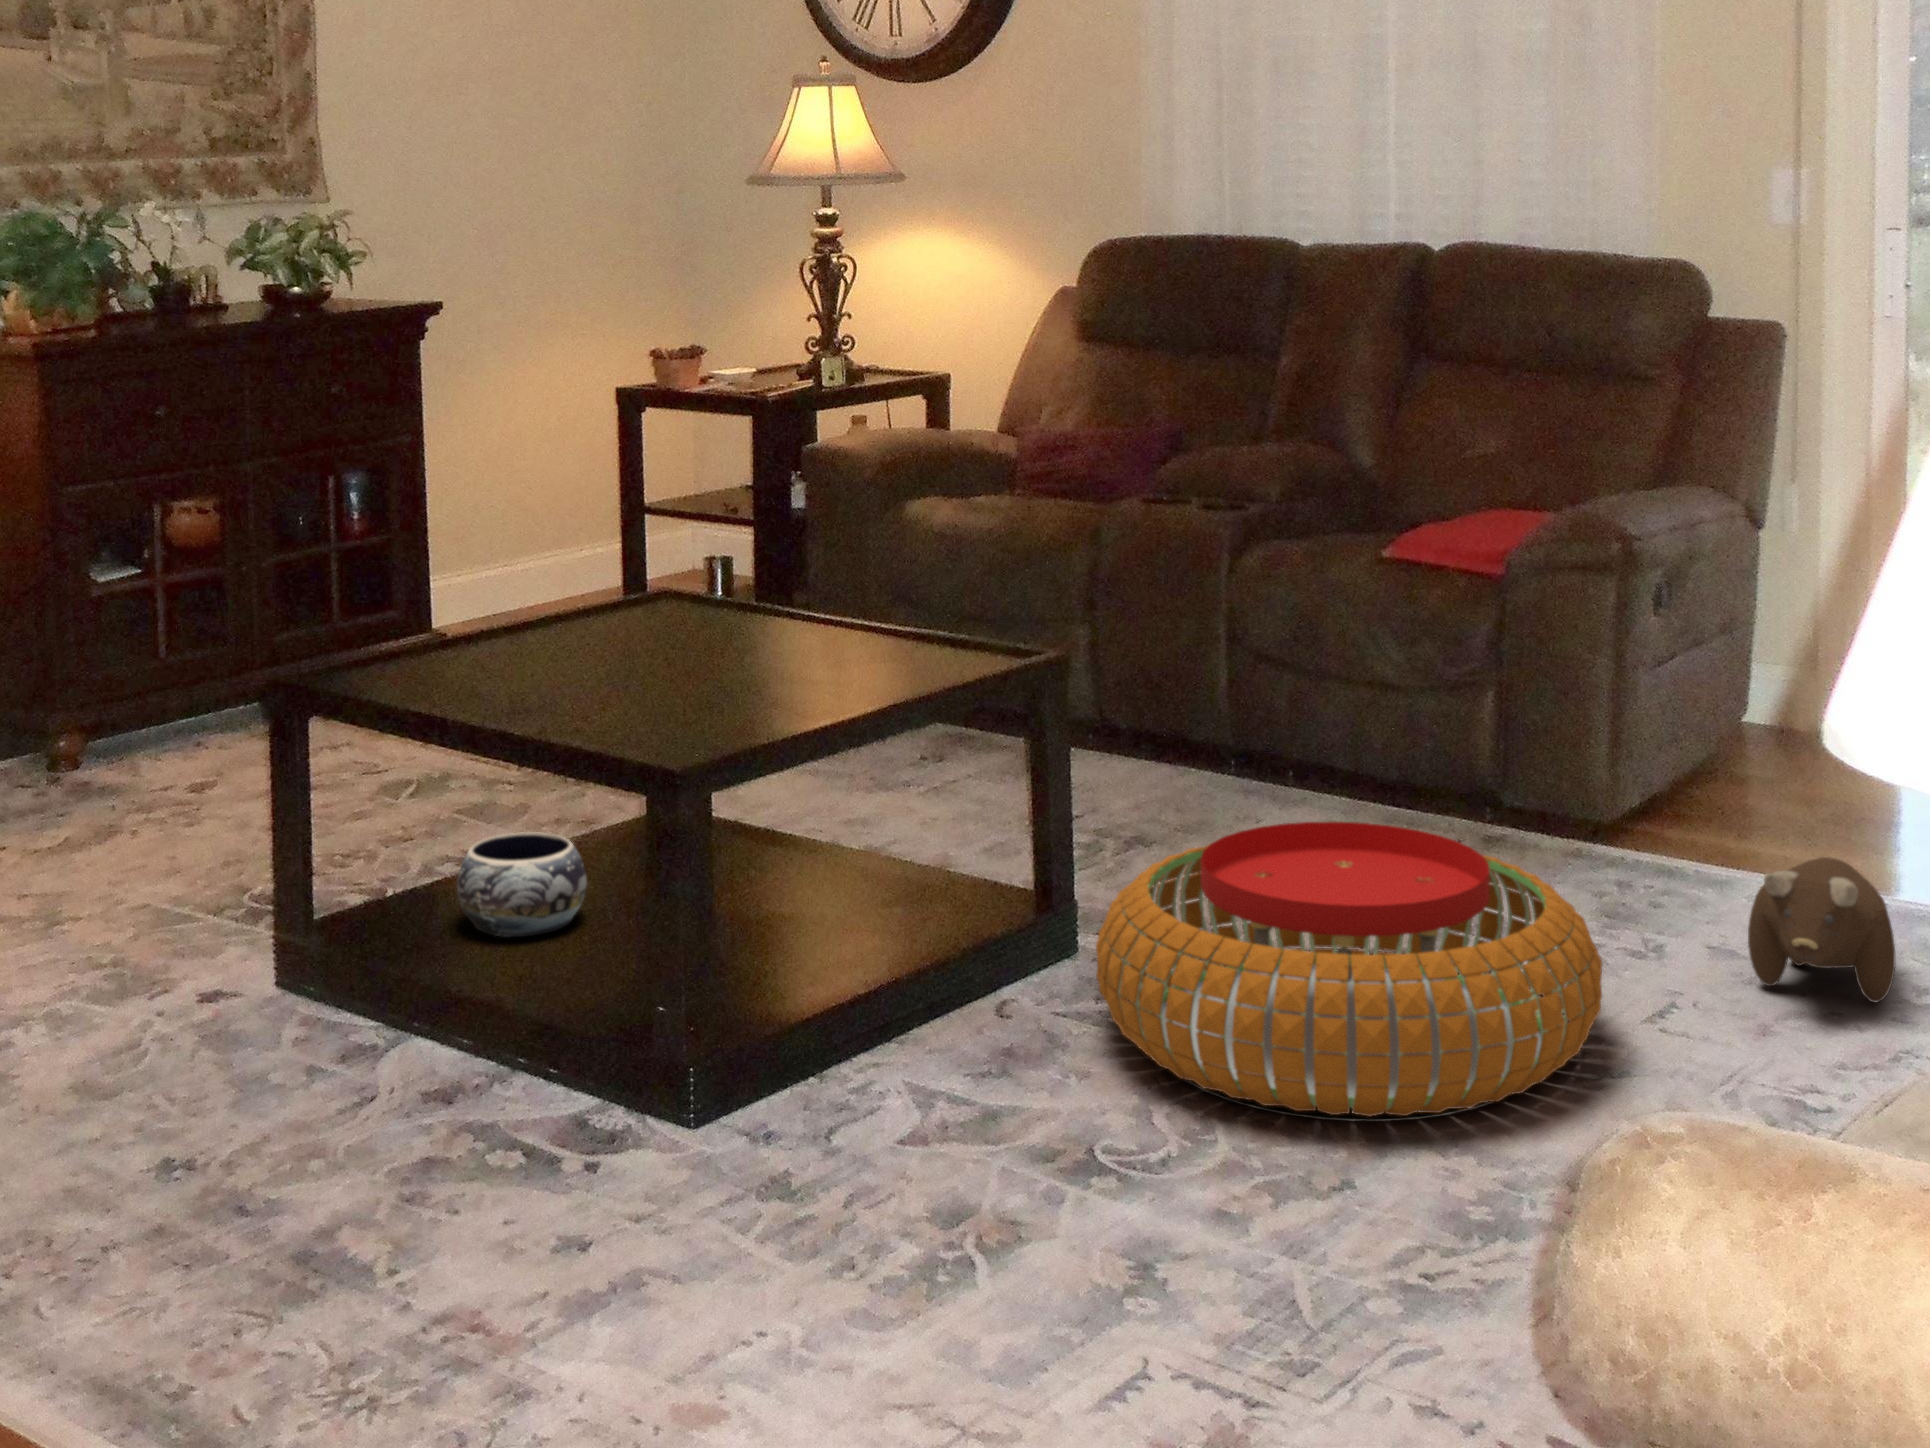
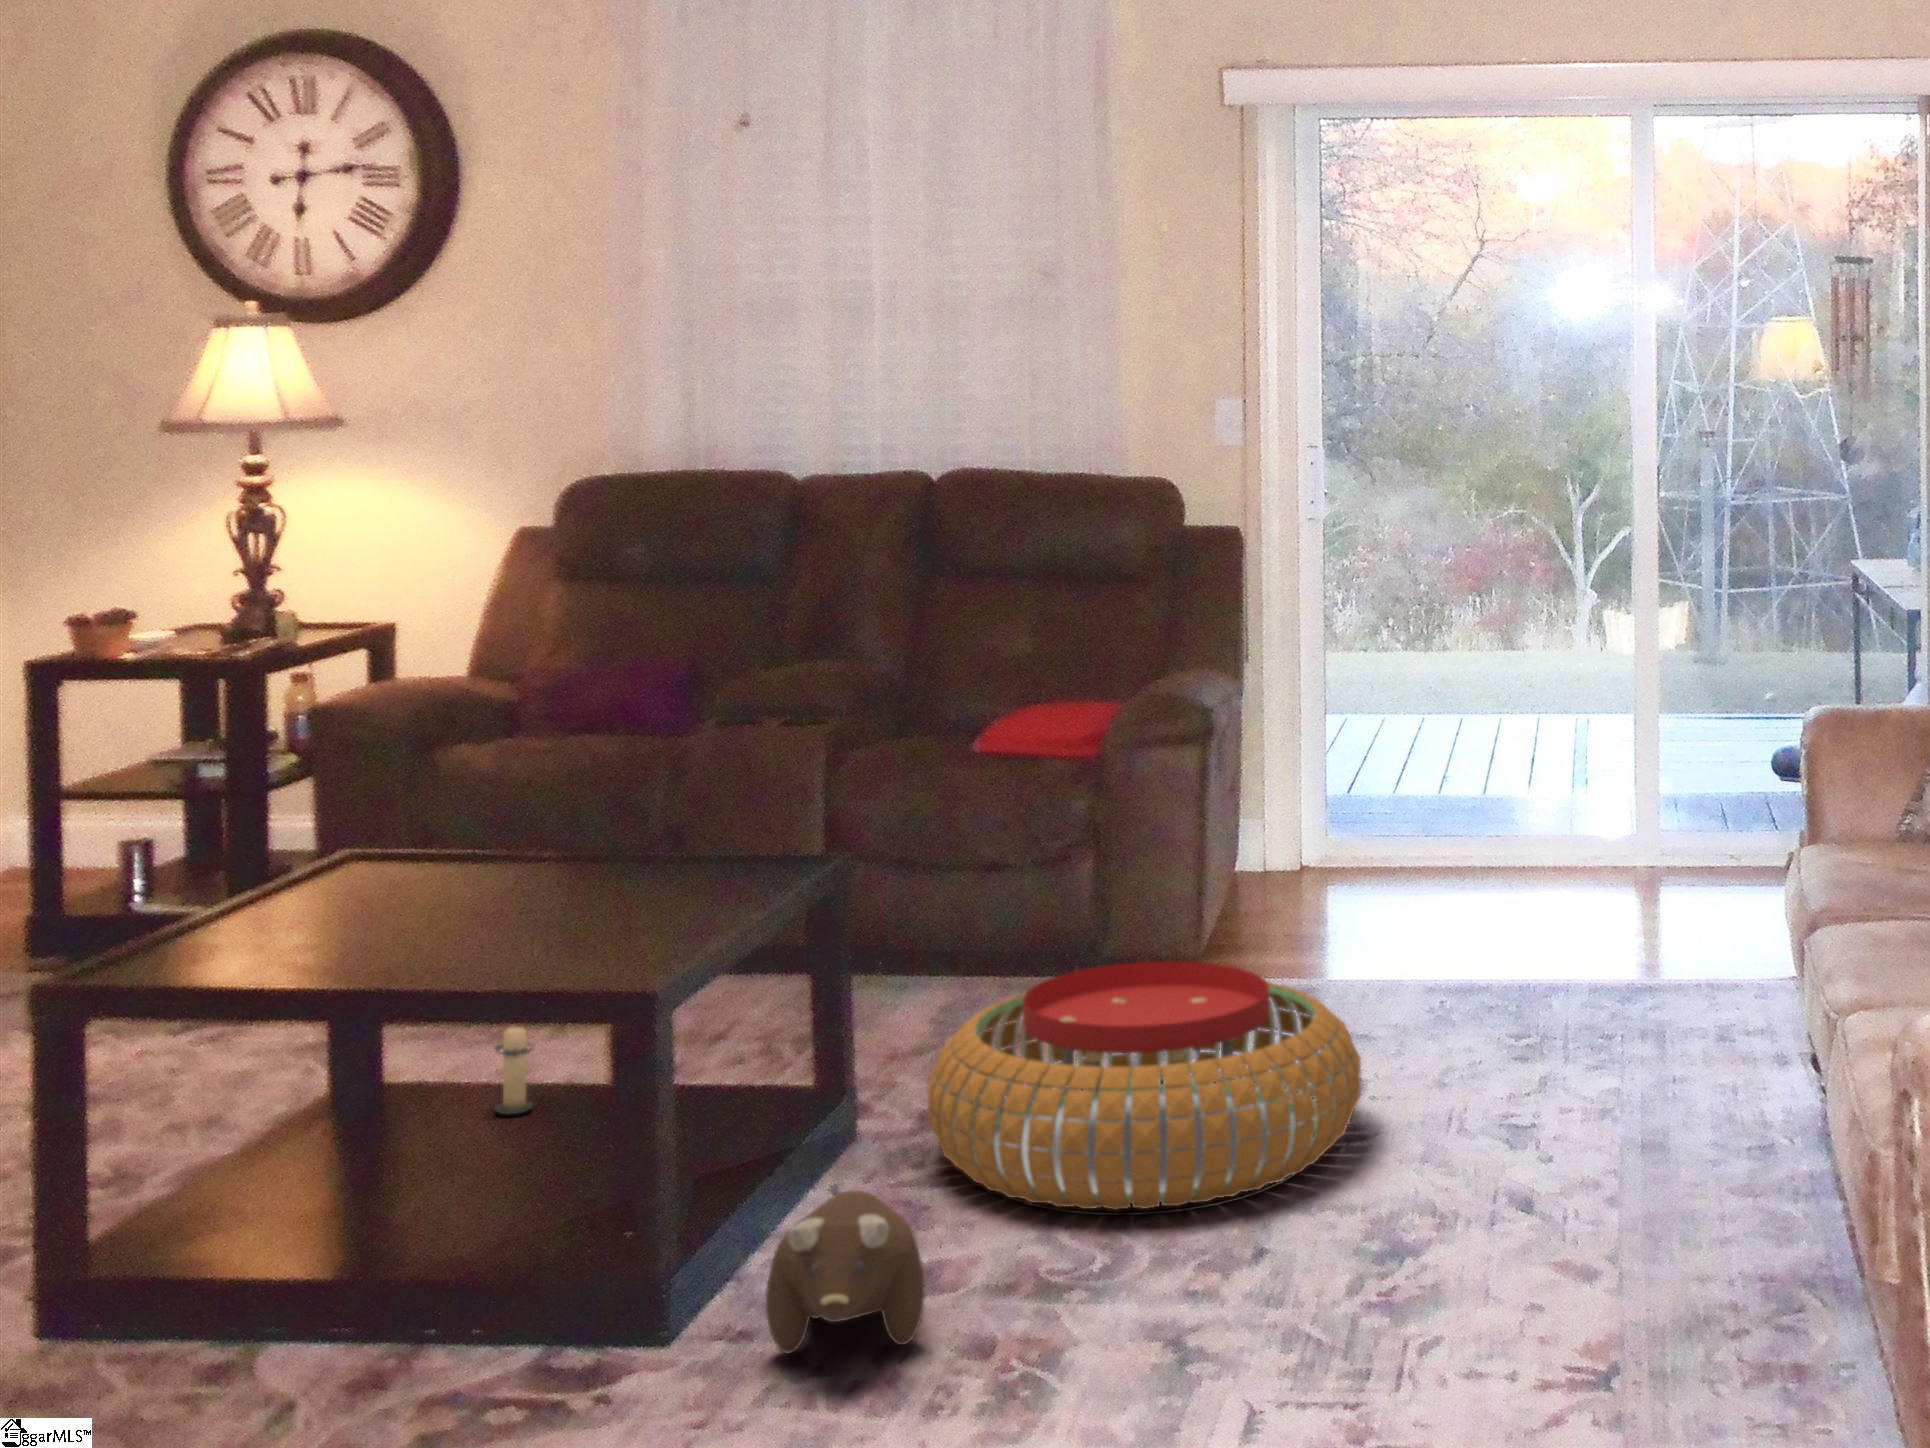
candle: none [766,773,811,866] -> present [494,1028,534,1114]
decorative bowl: present [457,832,587,937] -> none [197,1118,356,1239]
plush toy: present [1748,857,1896,1002] -> present [766,1191,925,1354]

